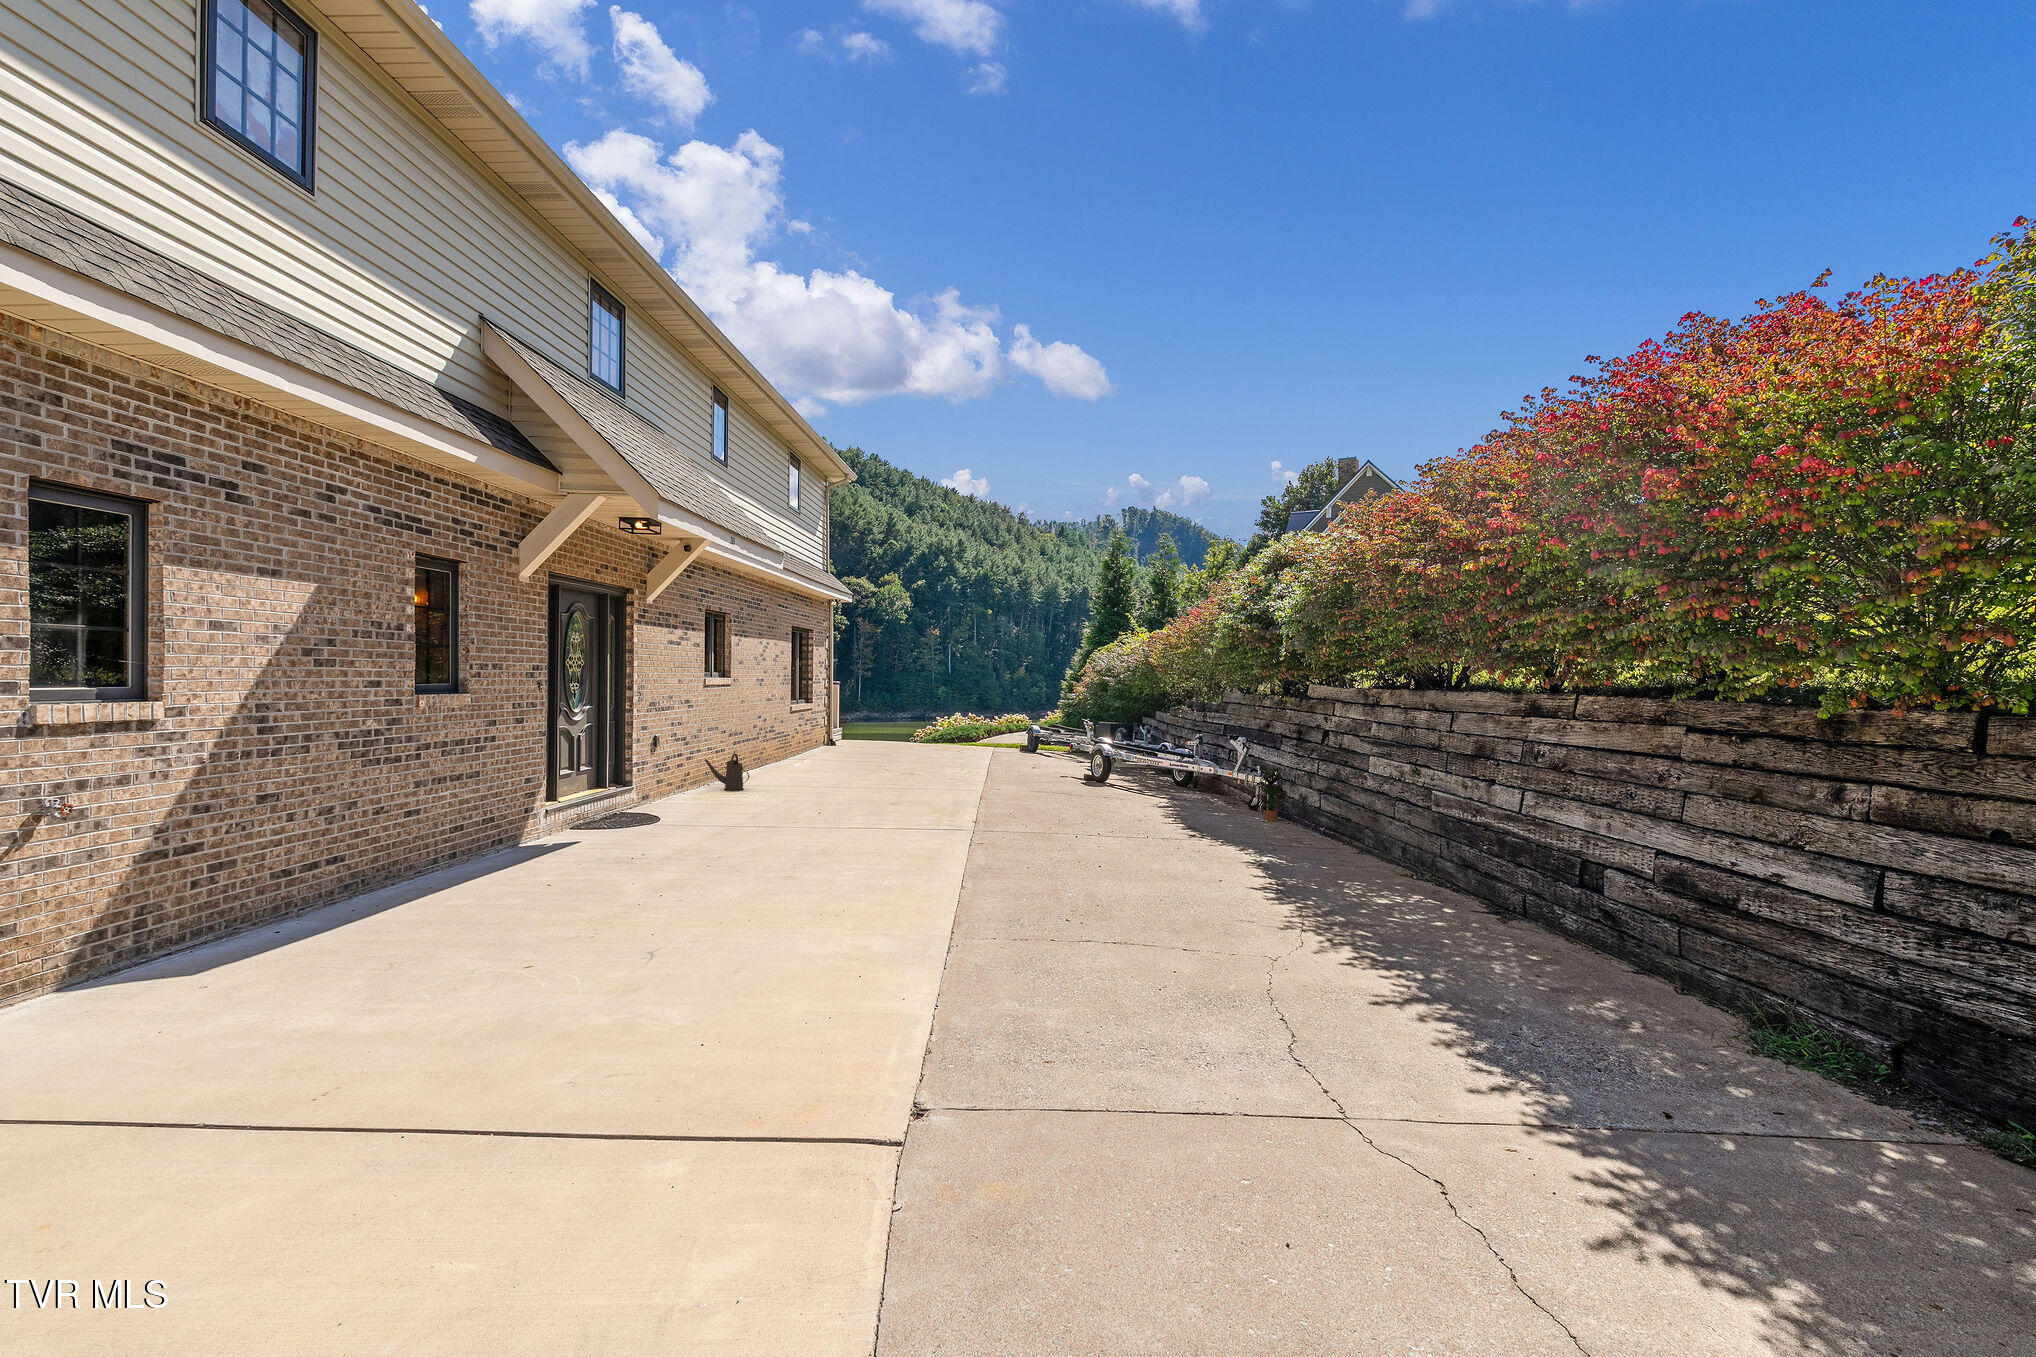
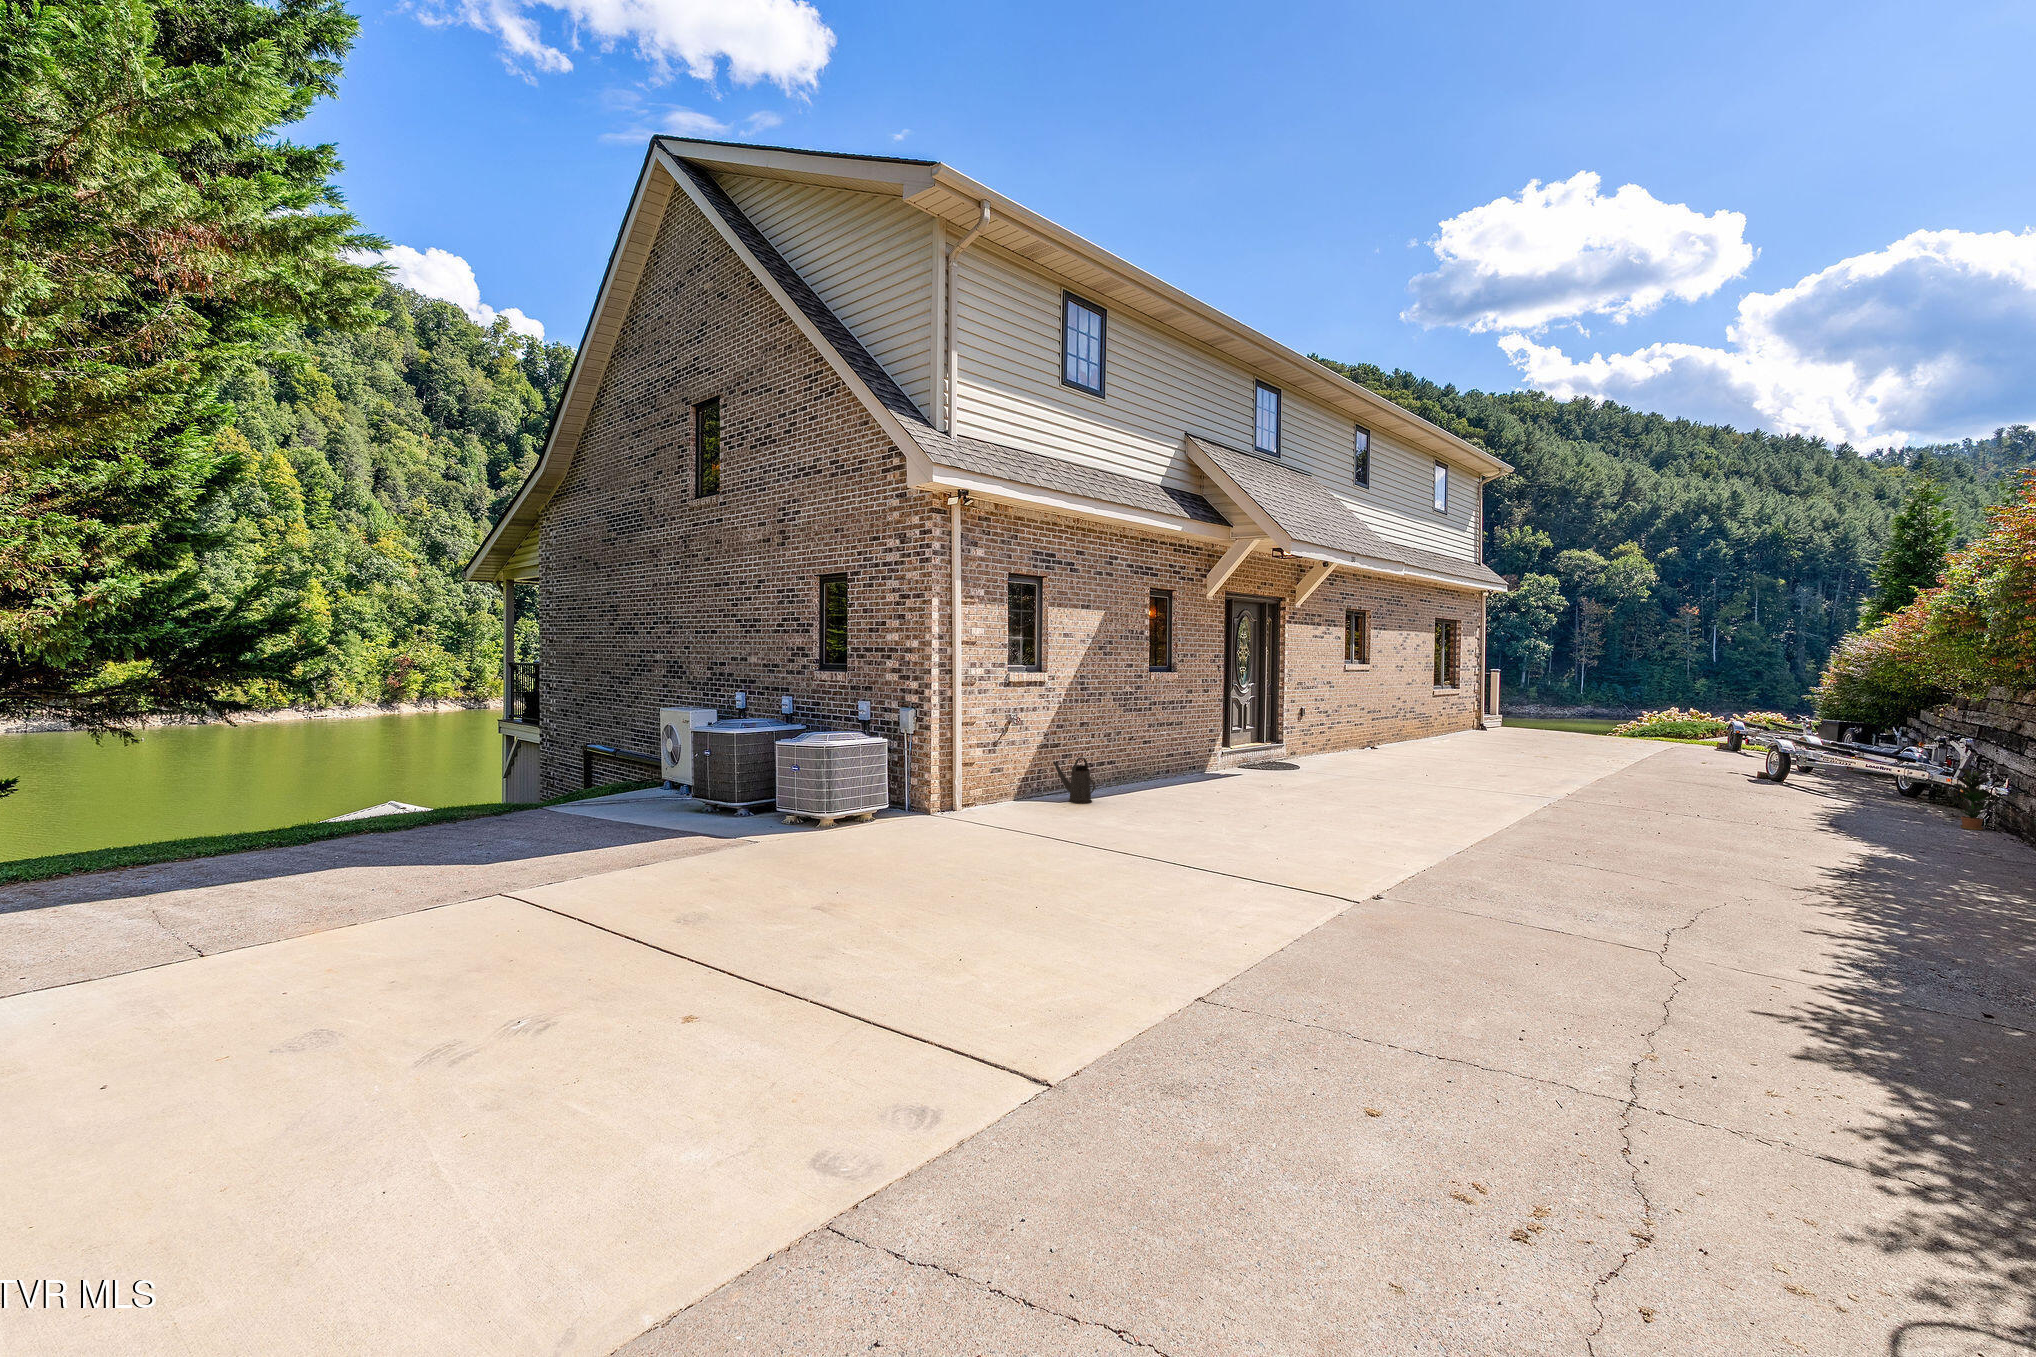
watering can: present [705,754,749,791] -> present [1053,757,1095,804]

